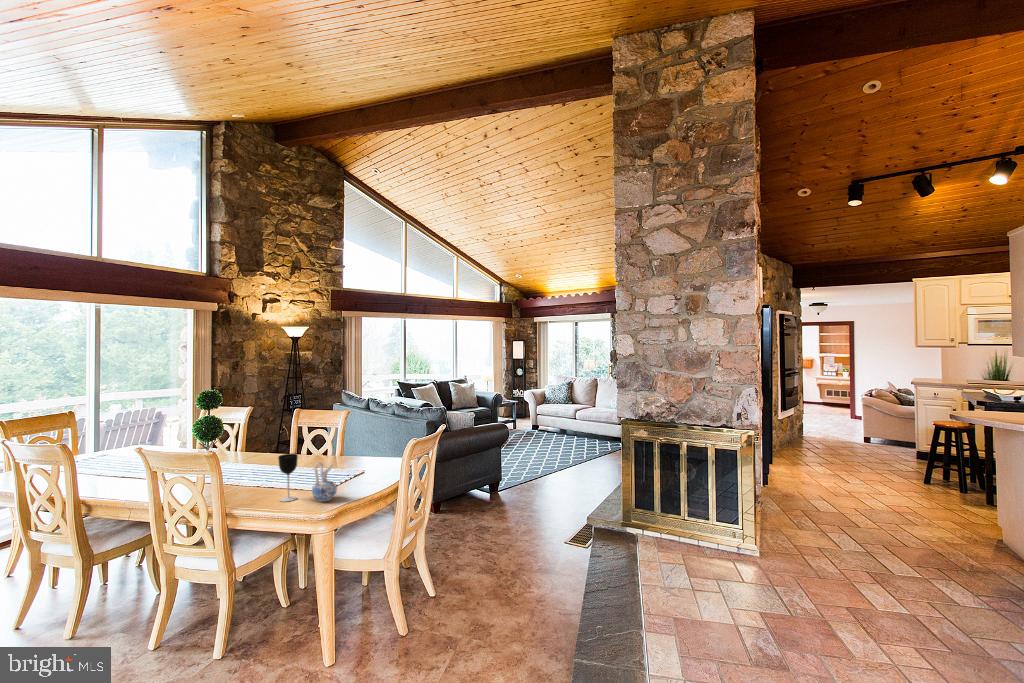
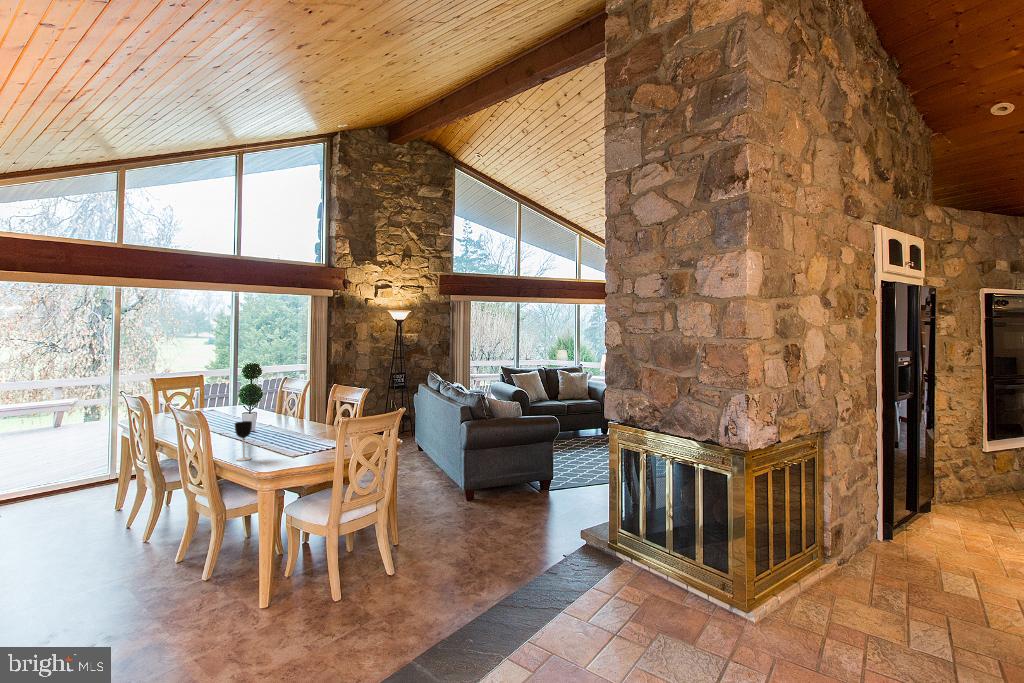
ceramic pitcher: present [312,462,337,502] -> none [252,430,275,465]

